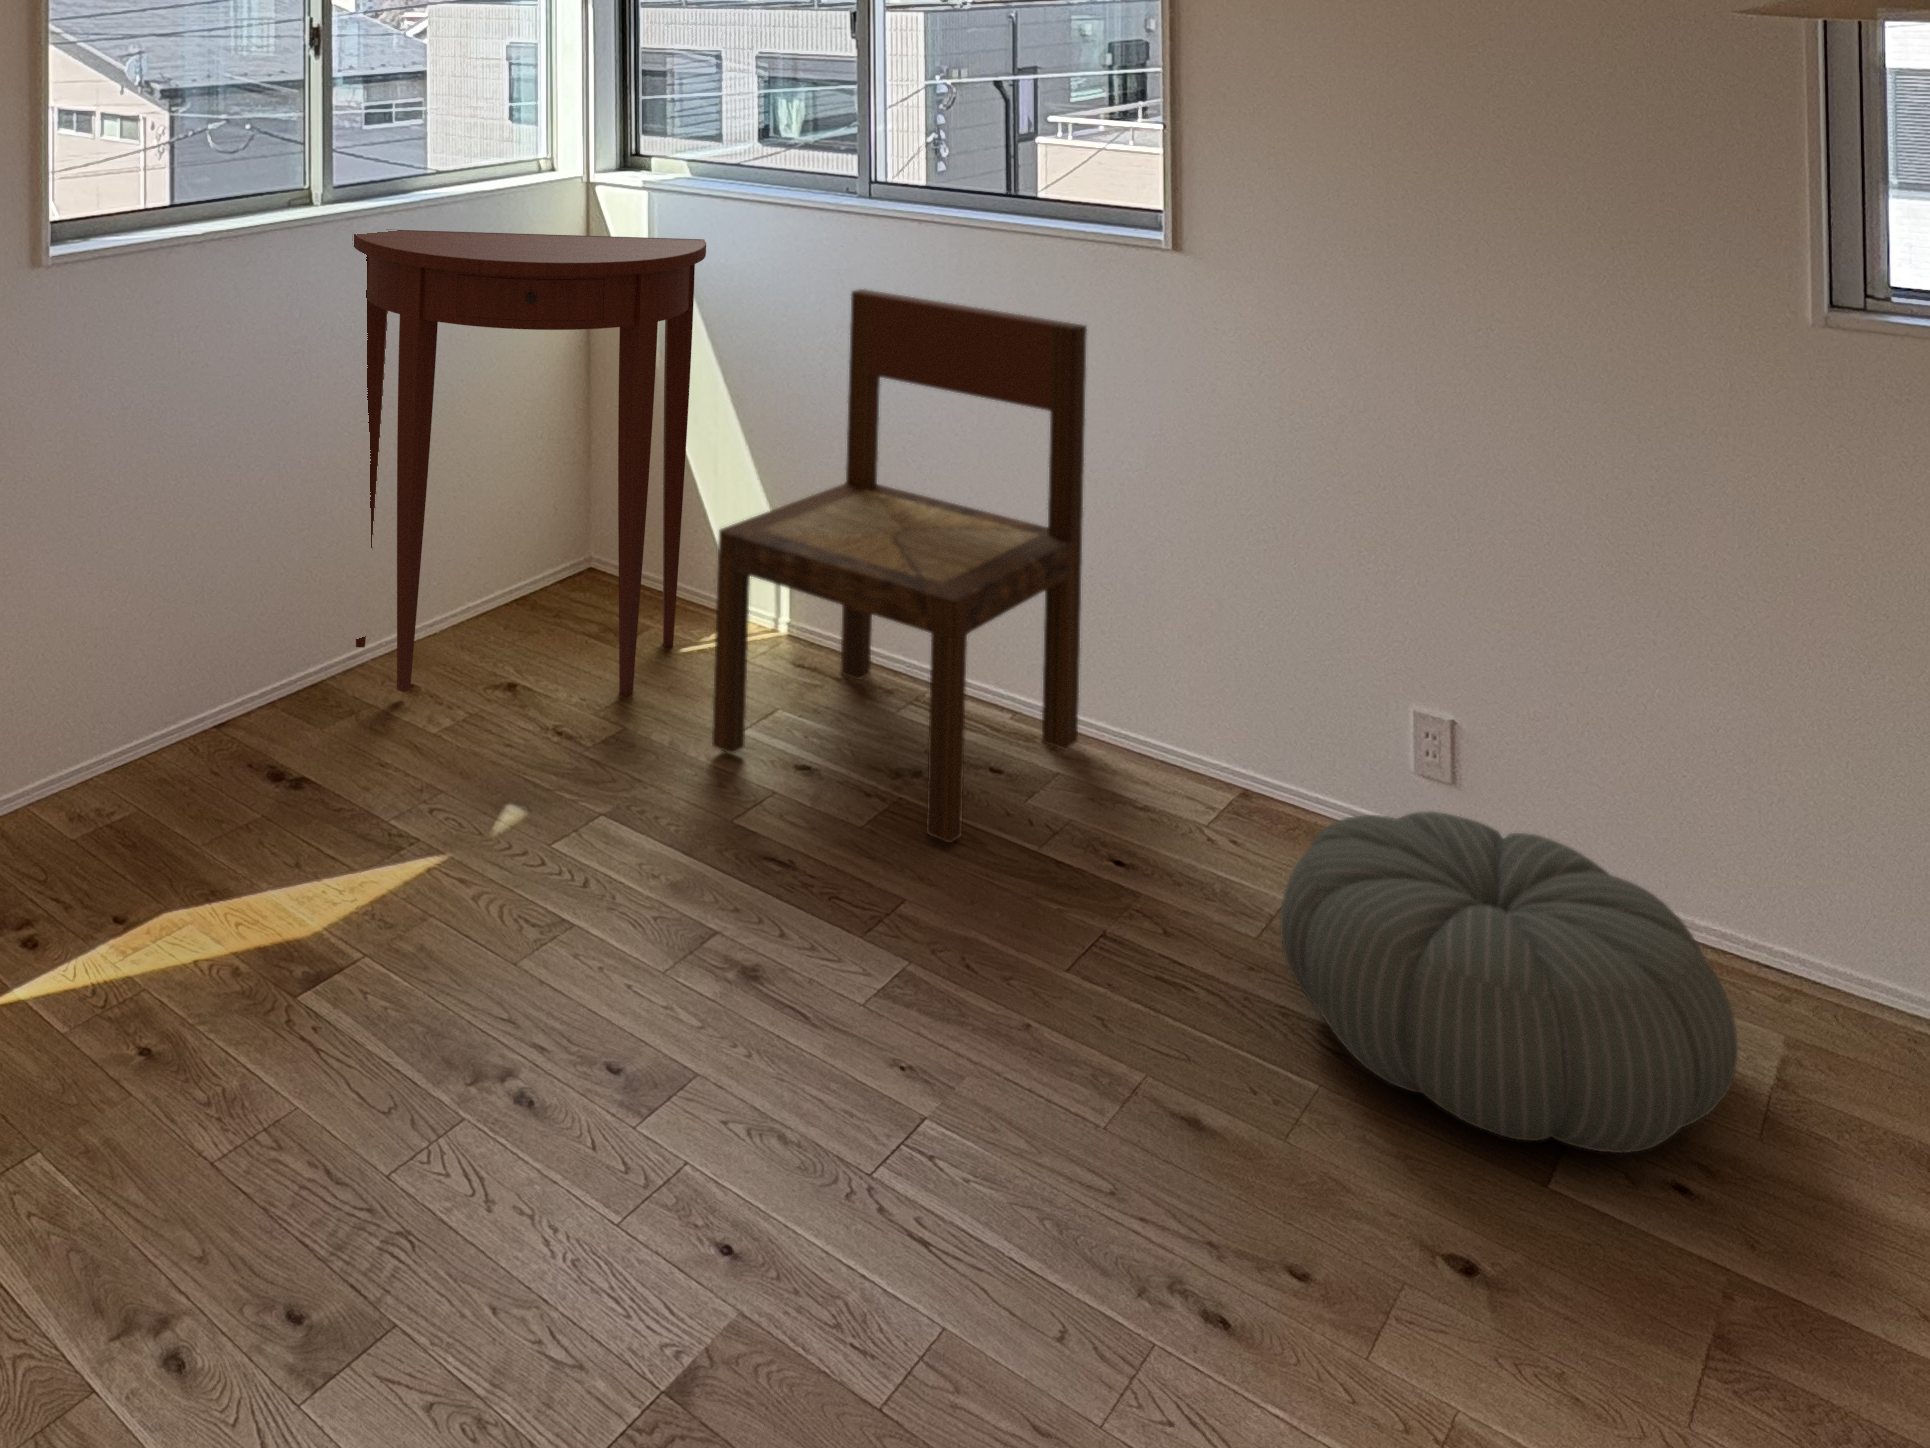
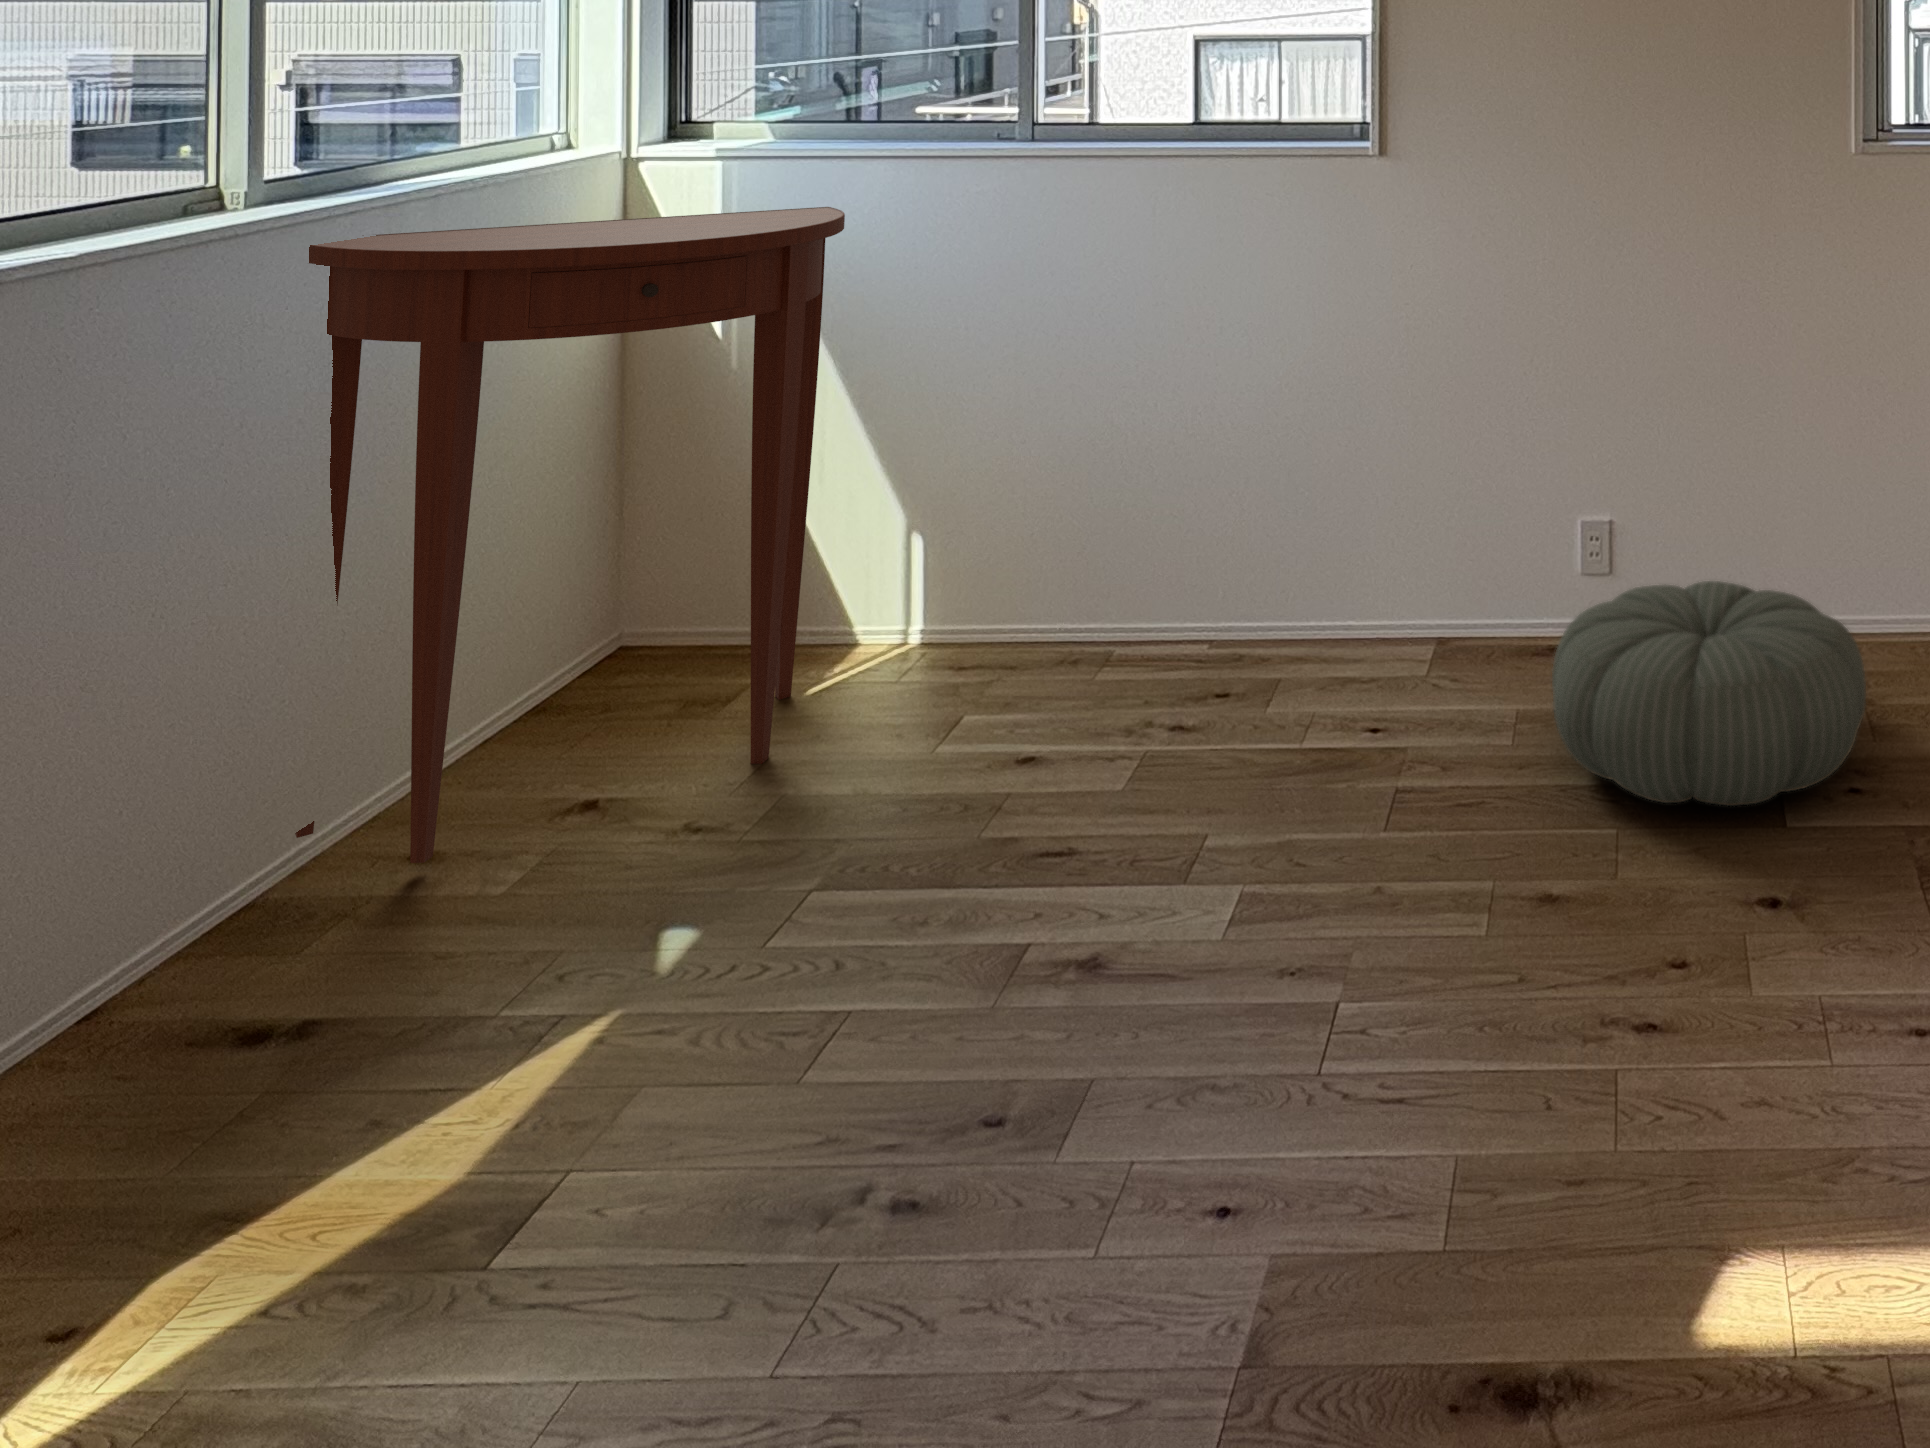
dining chair: present [712,289,1087,842] -> none [912,239,1290,775]

